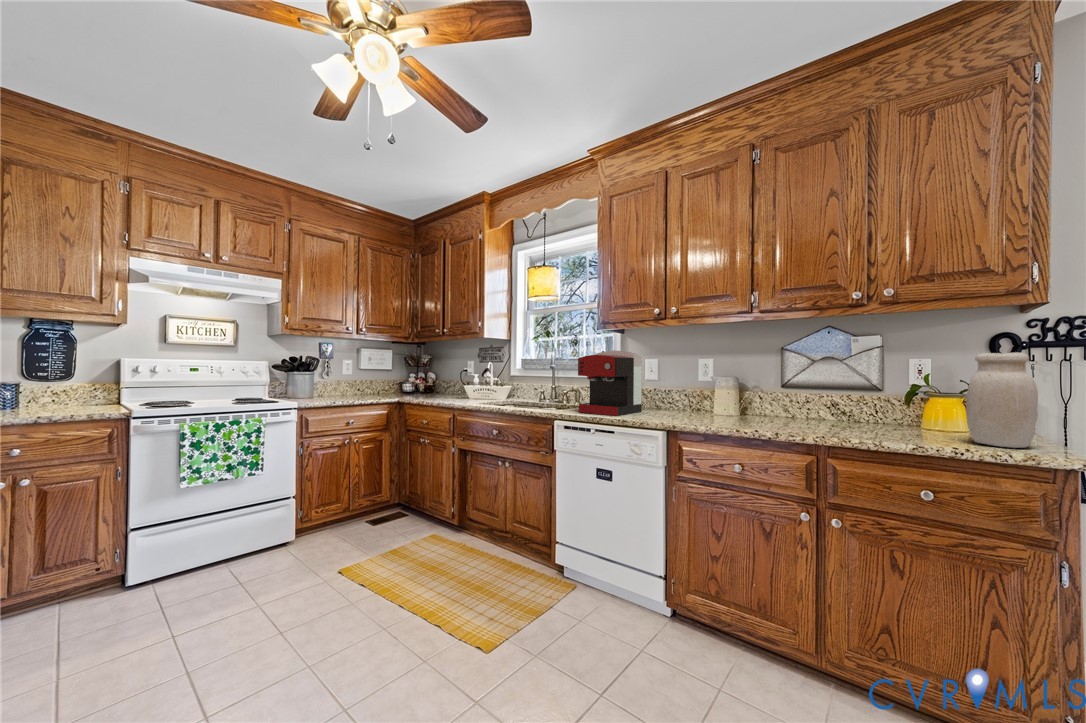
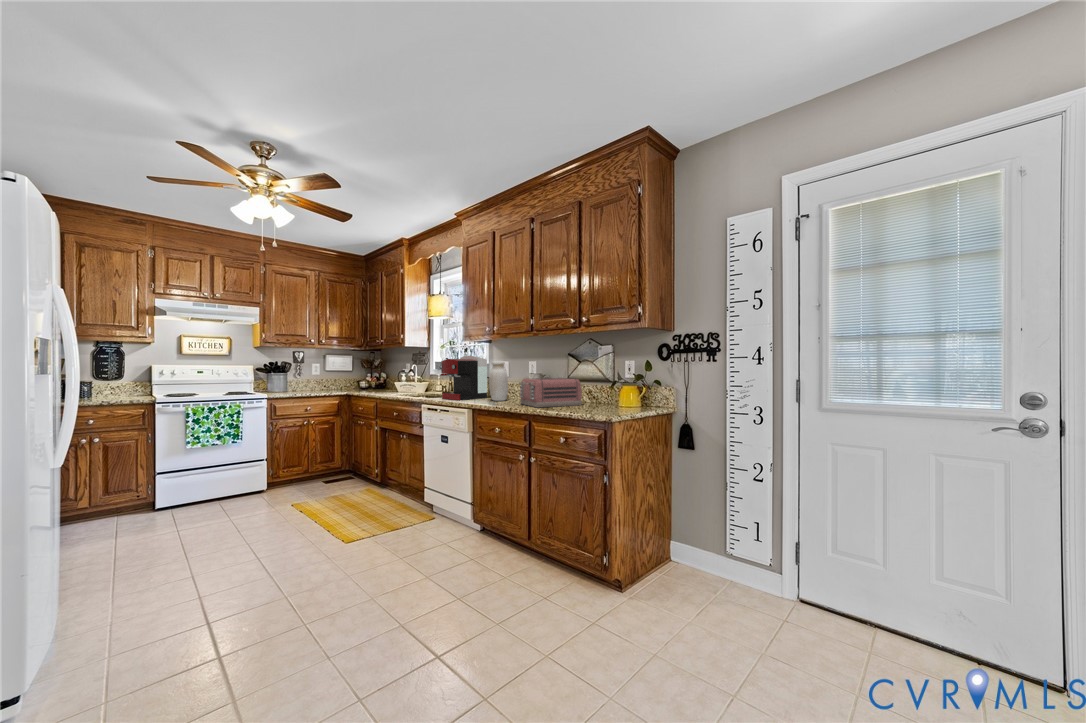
jar: present [966,352,1038,448] -> present [489,361,508,401]
toaster: none [752,384,868,434] -> present [520,378,582,408]

